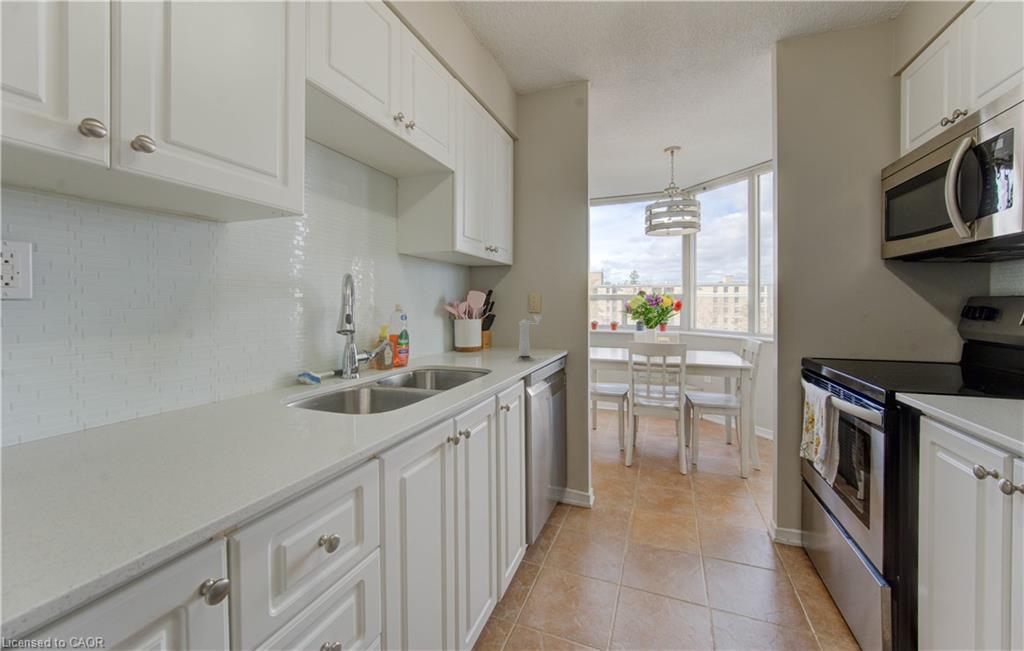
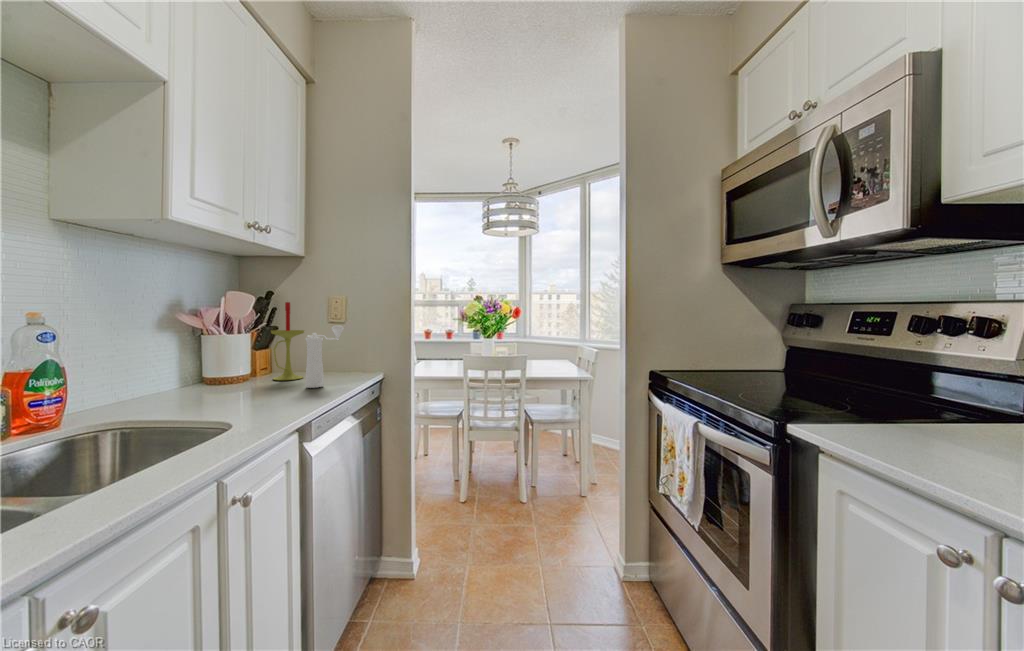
candle: none [494,298,515,352] -> present [271,302,304,380]

